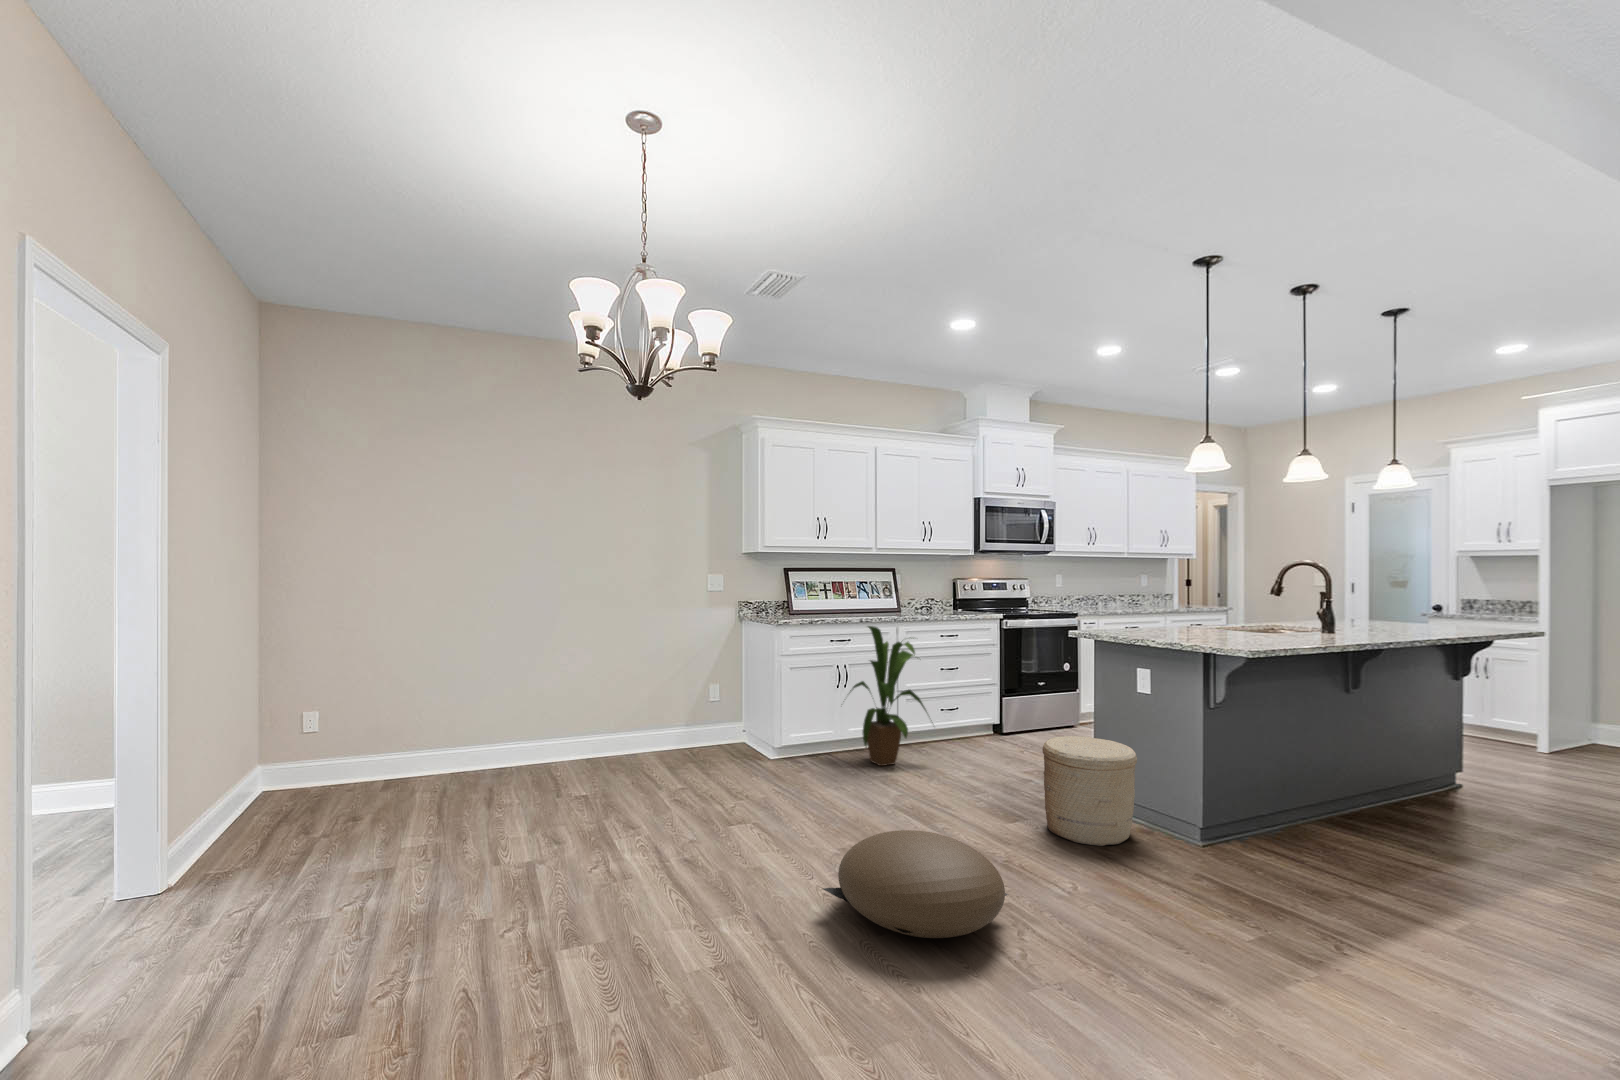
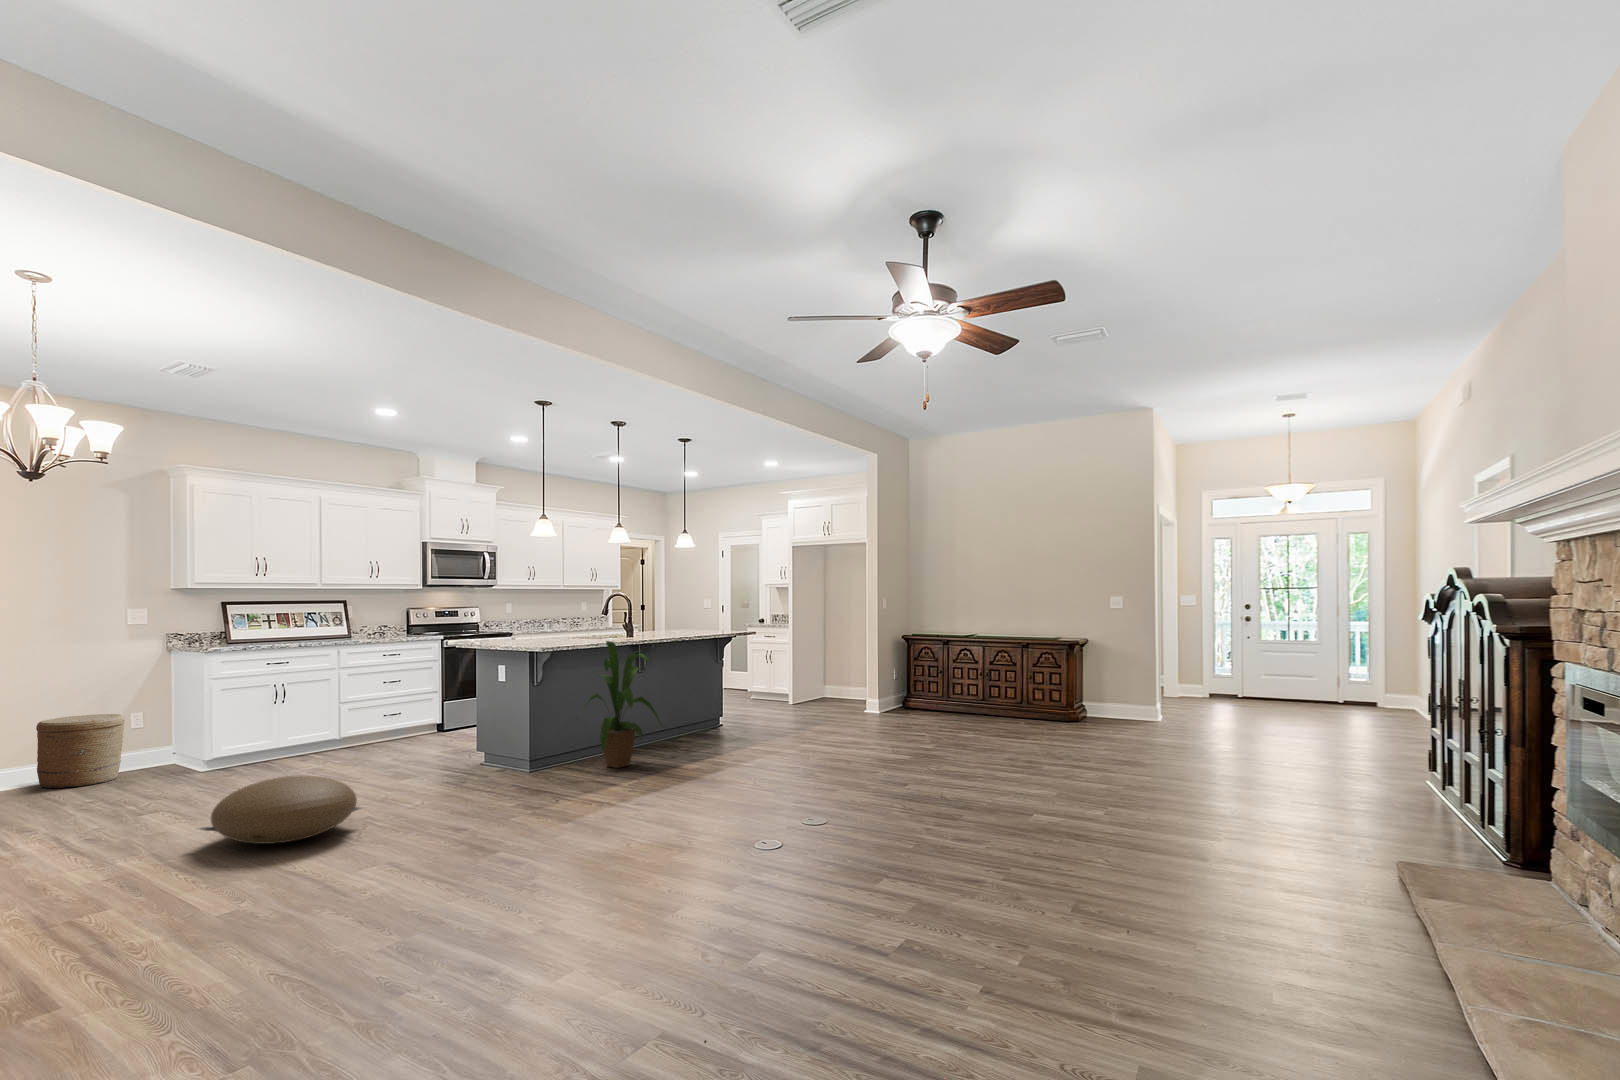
house plant: present [850,626,927,766] -> present [583,641,661,768]
woven basket: present [1042,736,1137,846] -> present [36,714,125,788]

